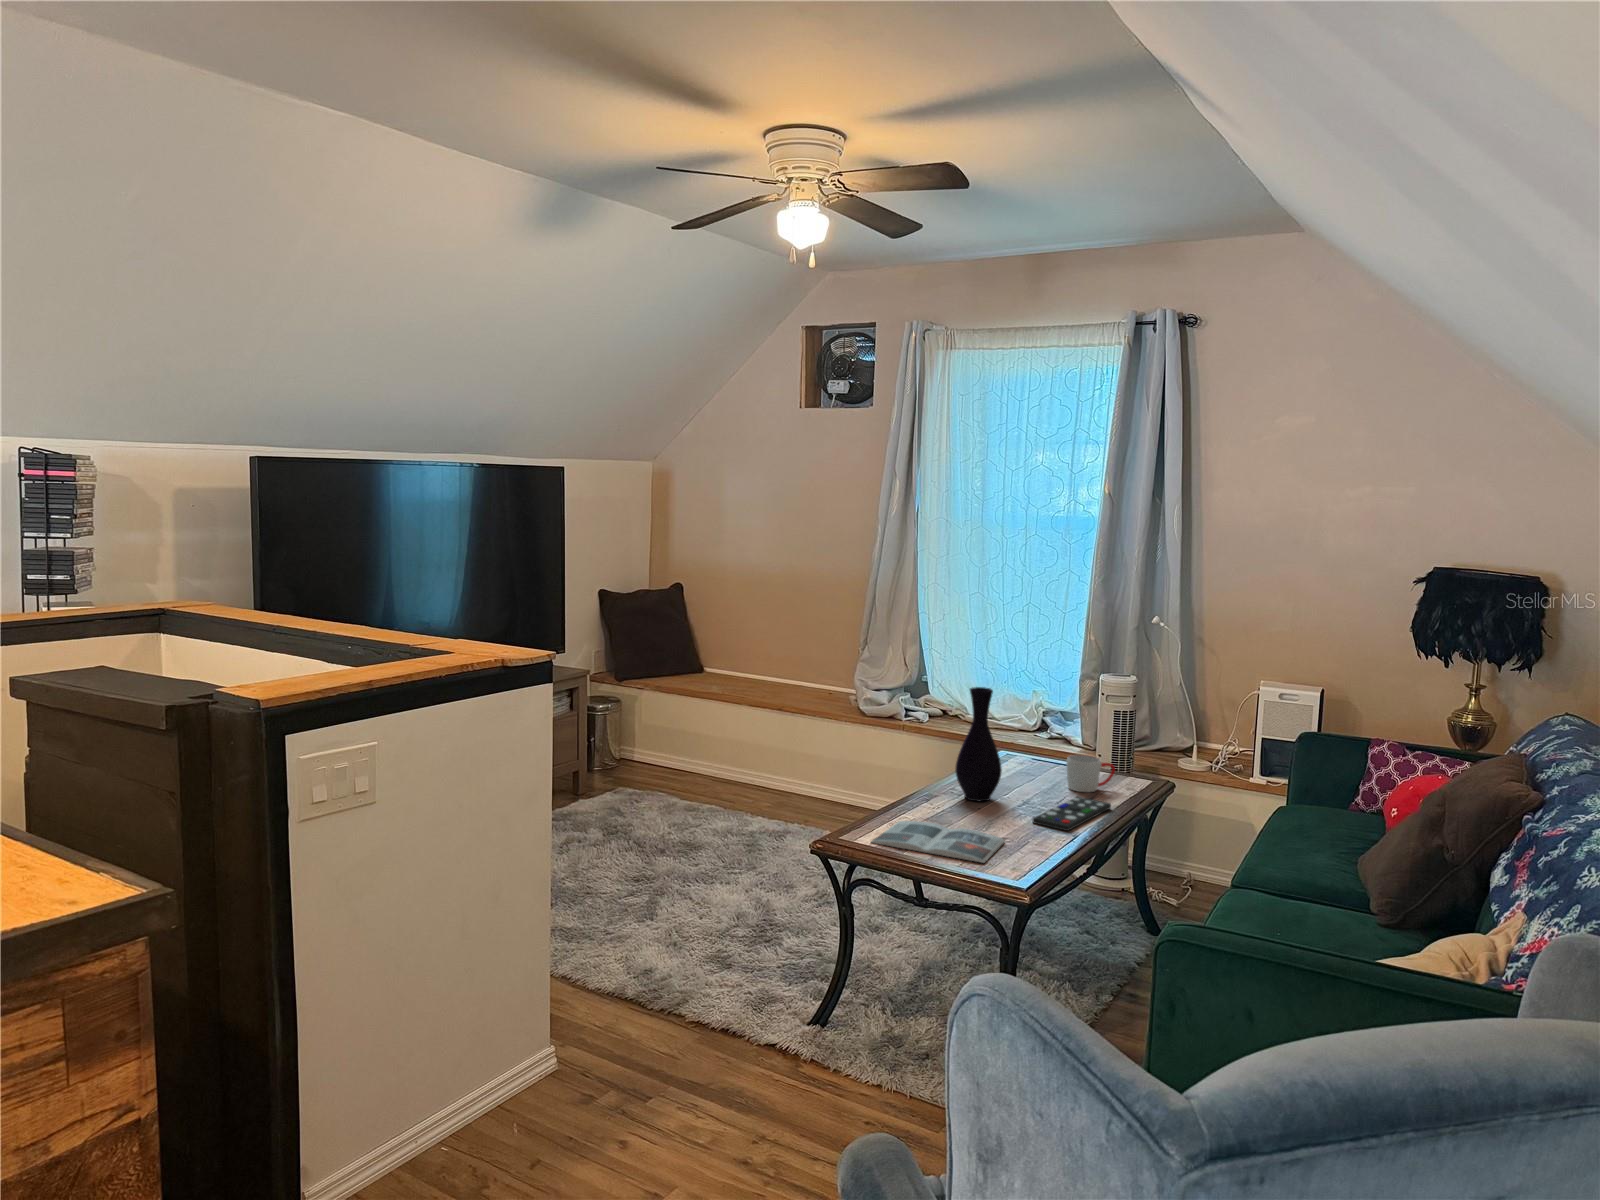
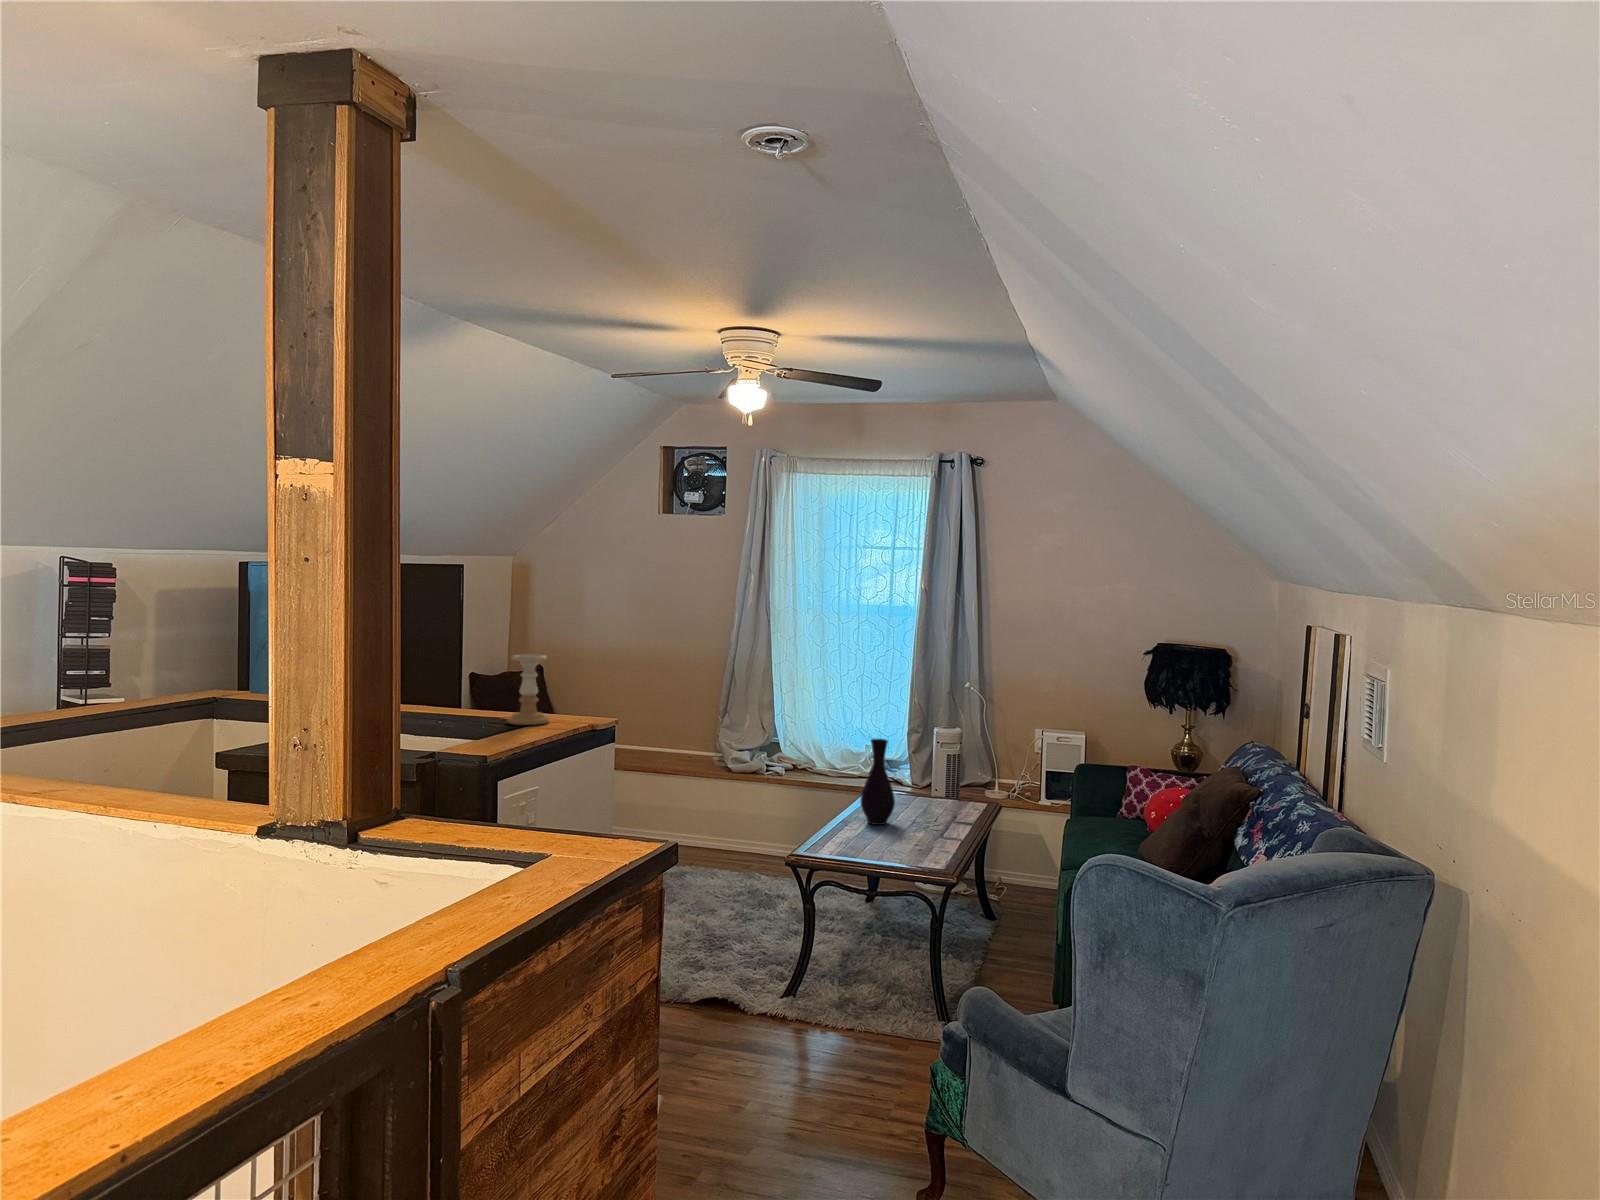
candle holder: none [402,564,458,655] -> present [507,654,549,725]
mug: present [1066,755,1115,792] -> none [932,787,966,815]
remote control: present [1033,797,1111,831] -> none [926,817,972,840]
magazine: present [871,821,1005,863] -> none [825,840,917,863]

